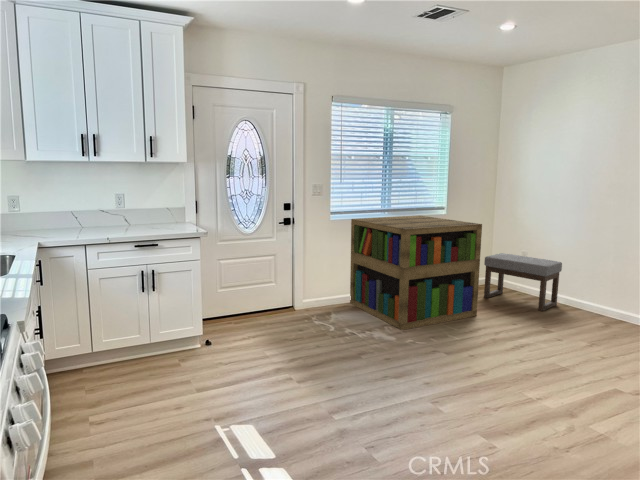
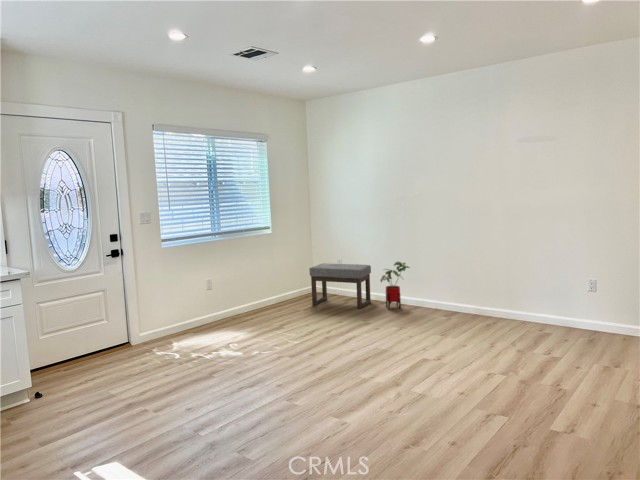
bookshelf: present [350,216,482,330] -> none [183,236,309,345]
house plant: none [572,263,617,320] -> present [381,262,409,309]

